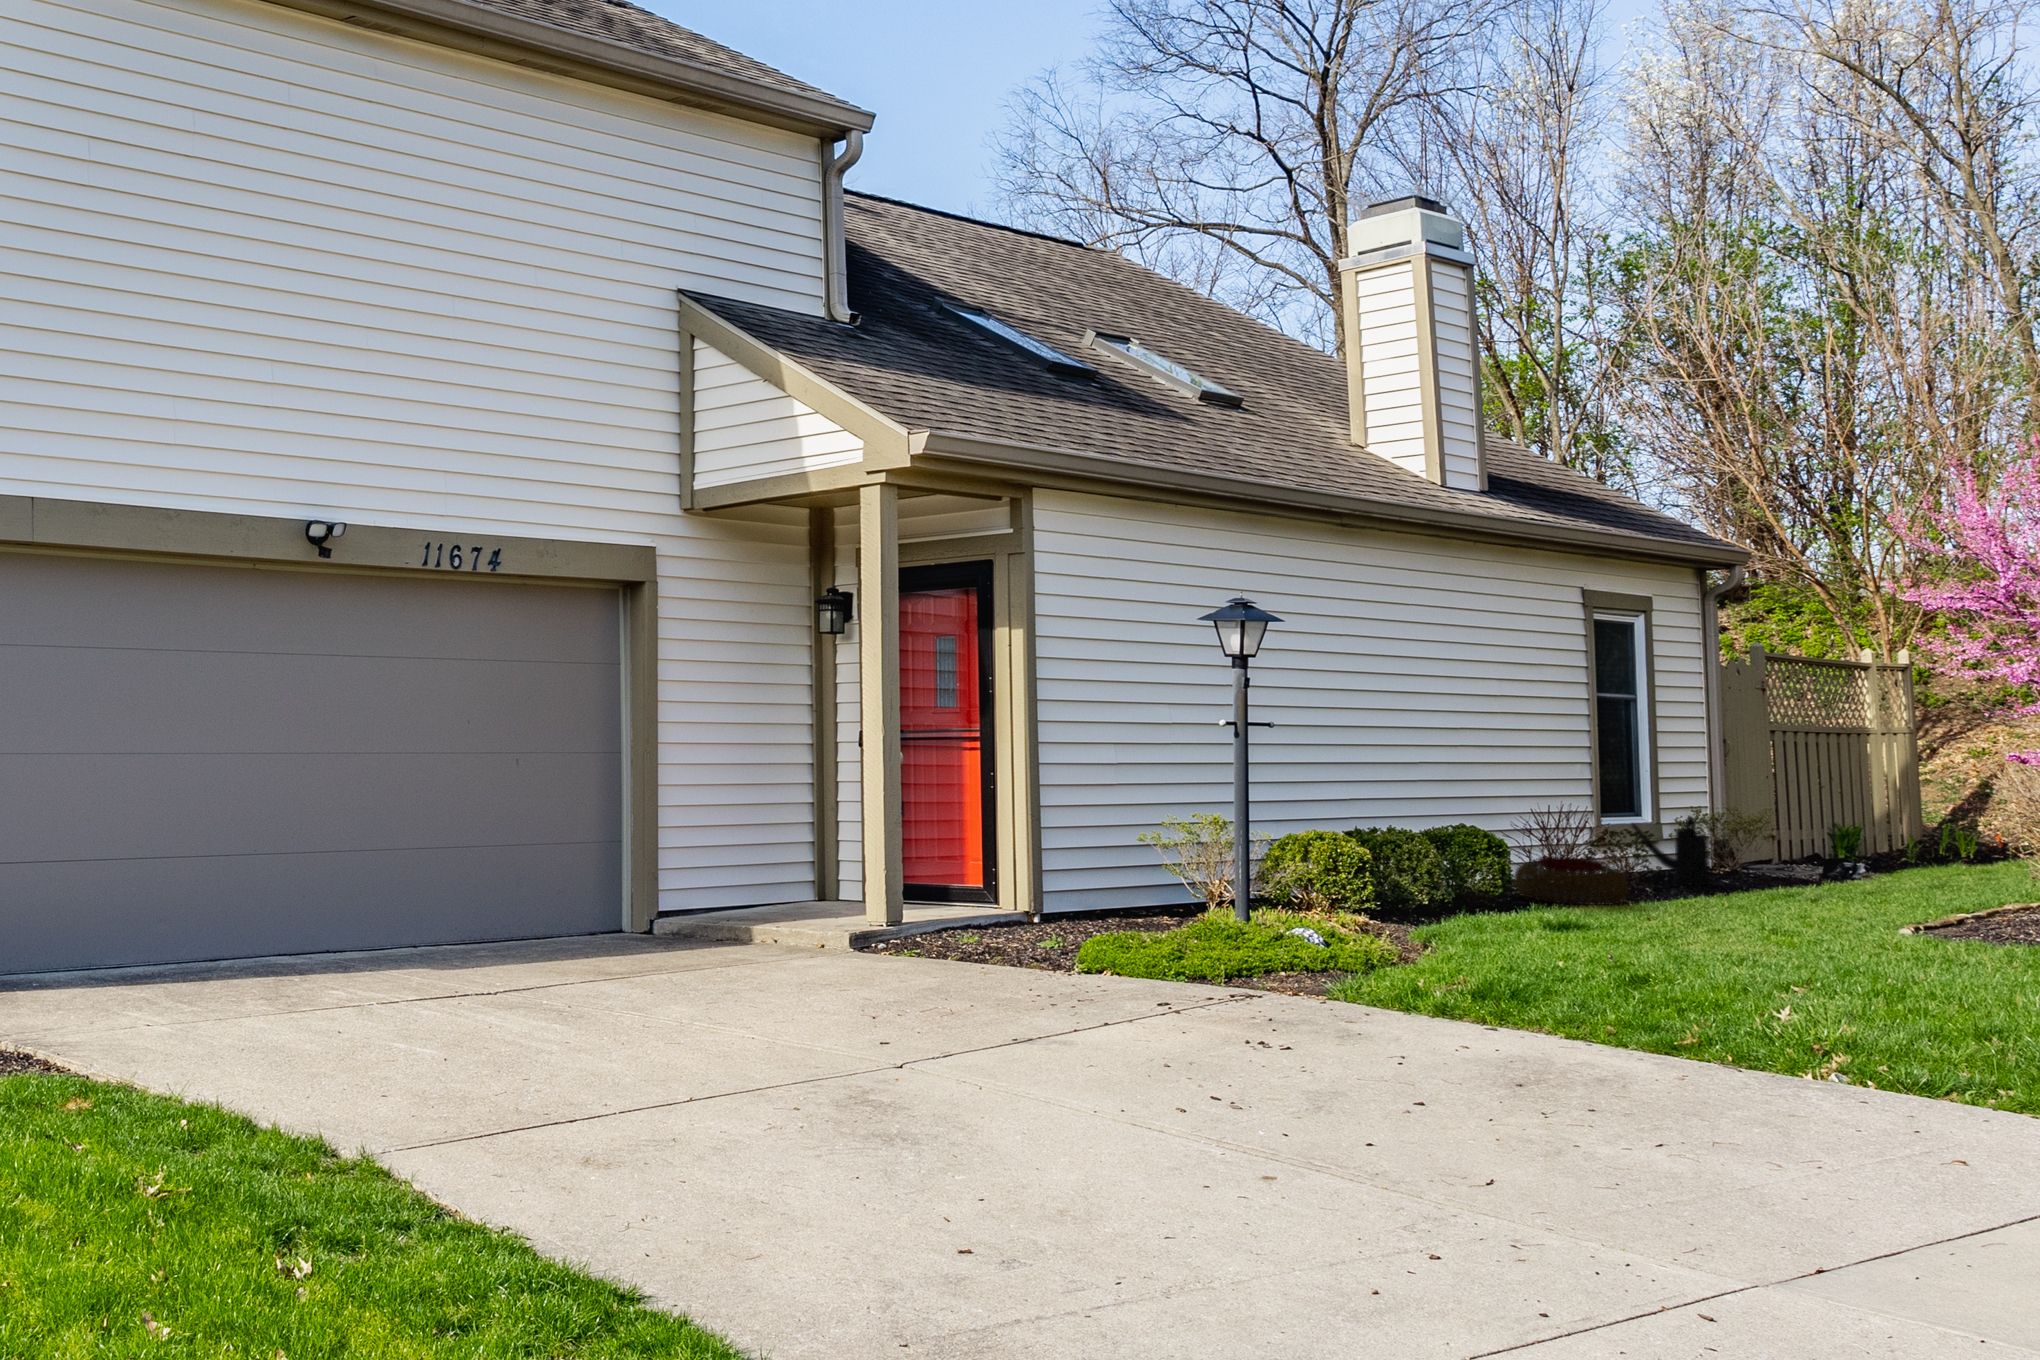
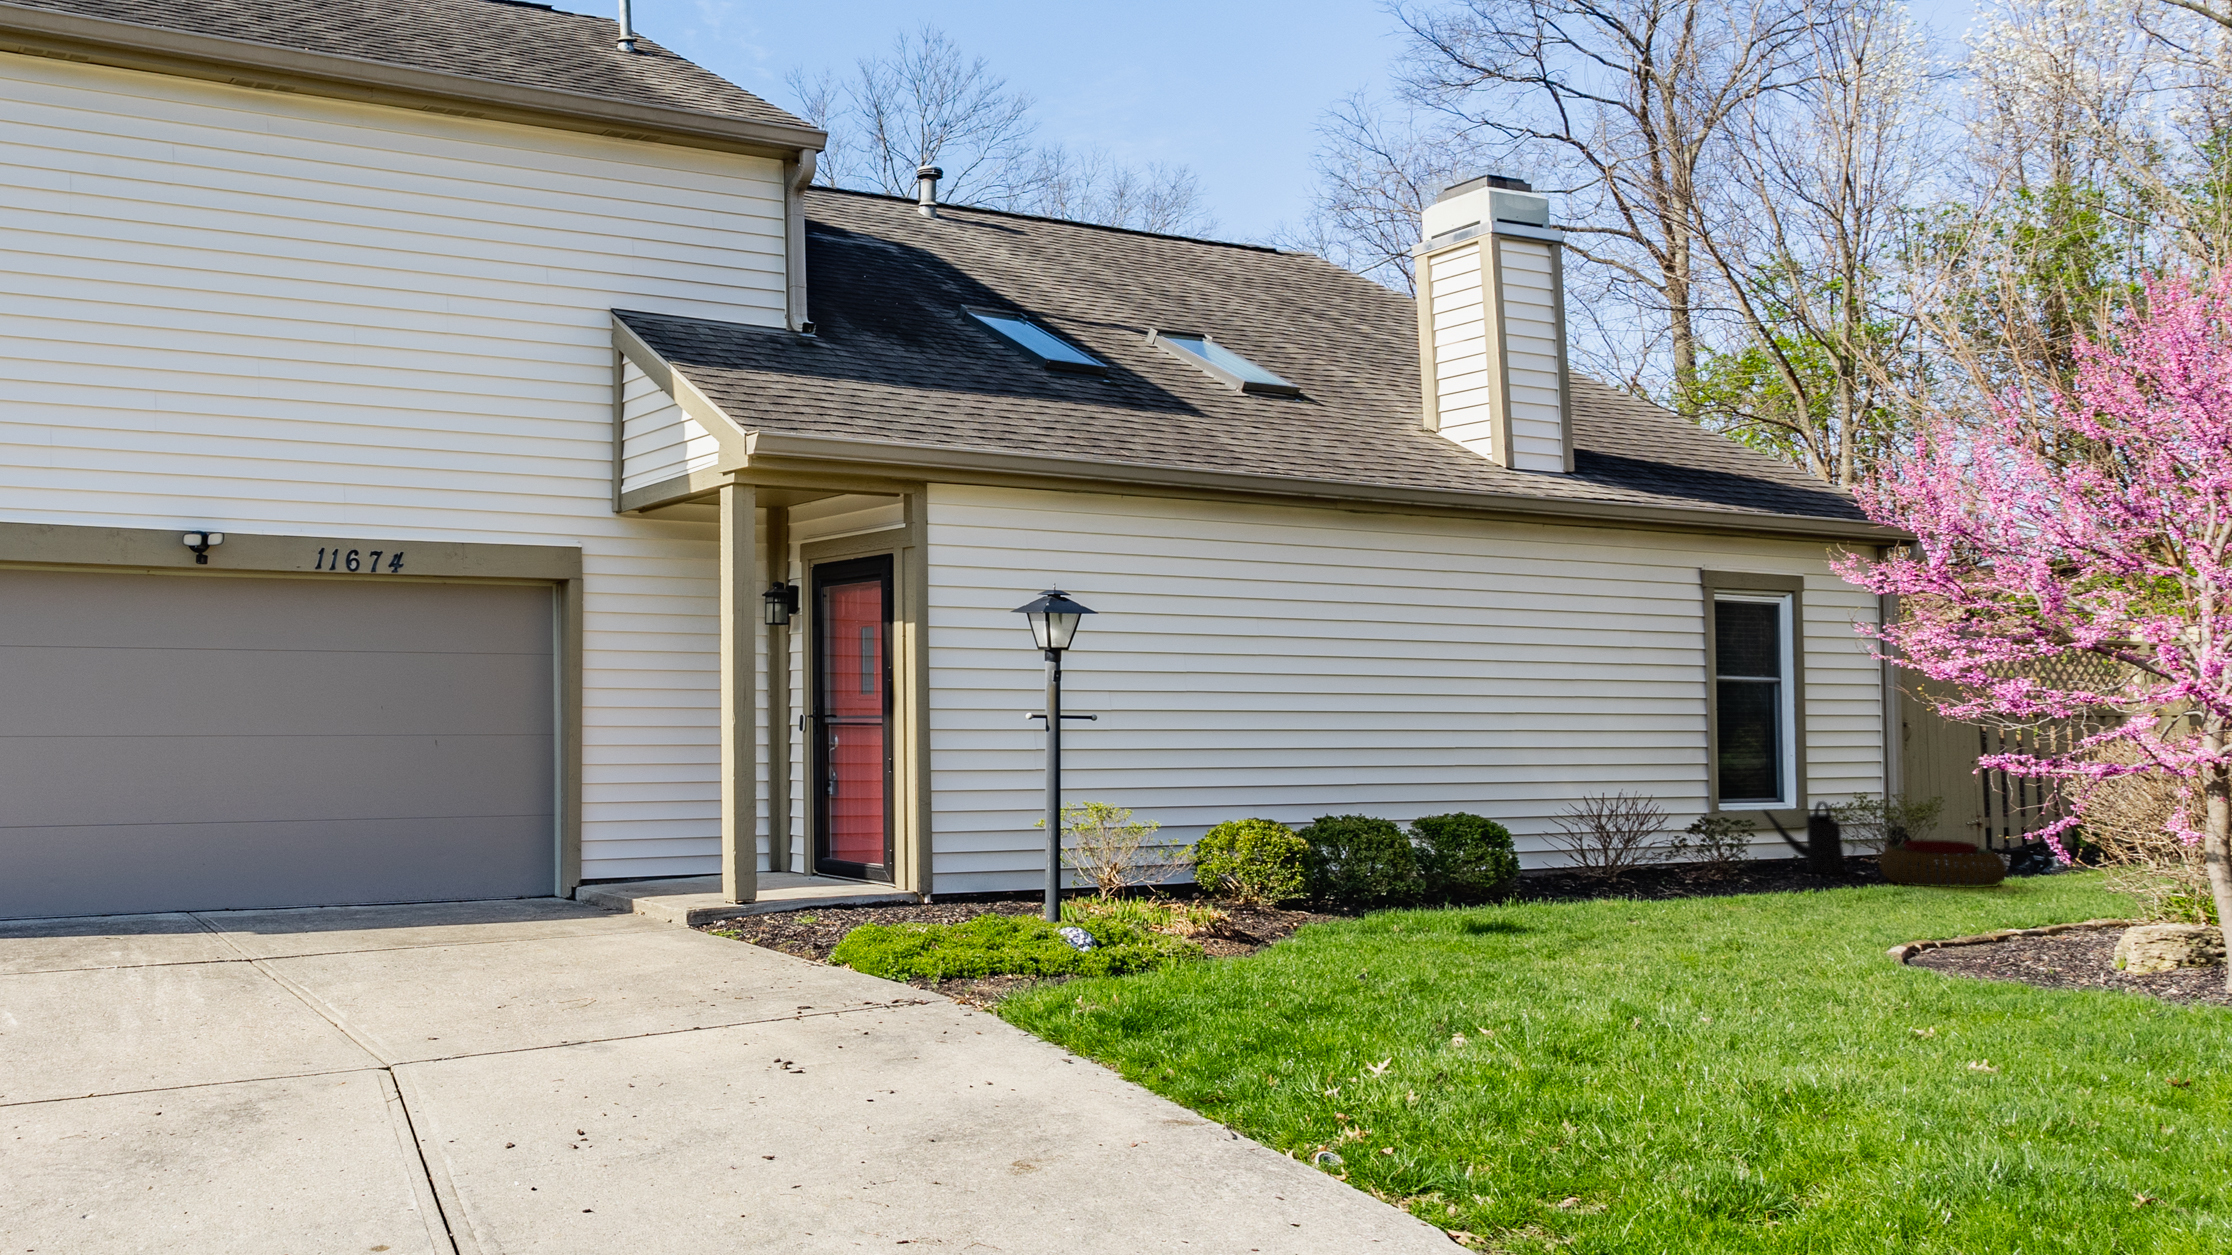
pouf: present [1514,856,1629,905] -> present [1879,839,2007,888]

